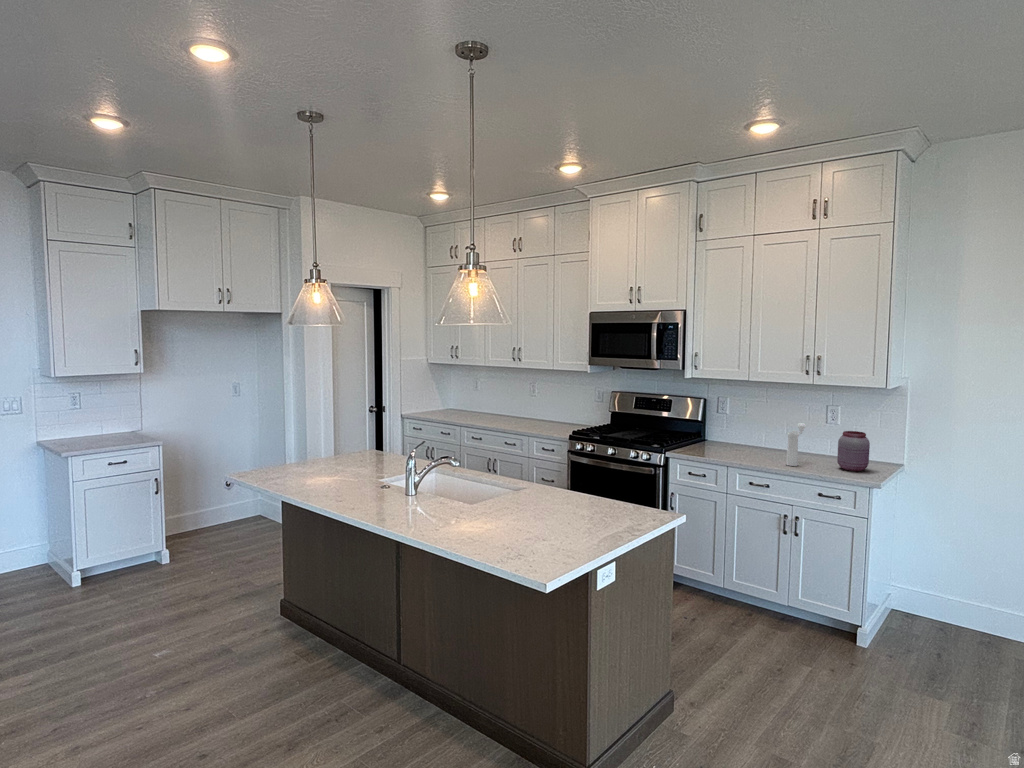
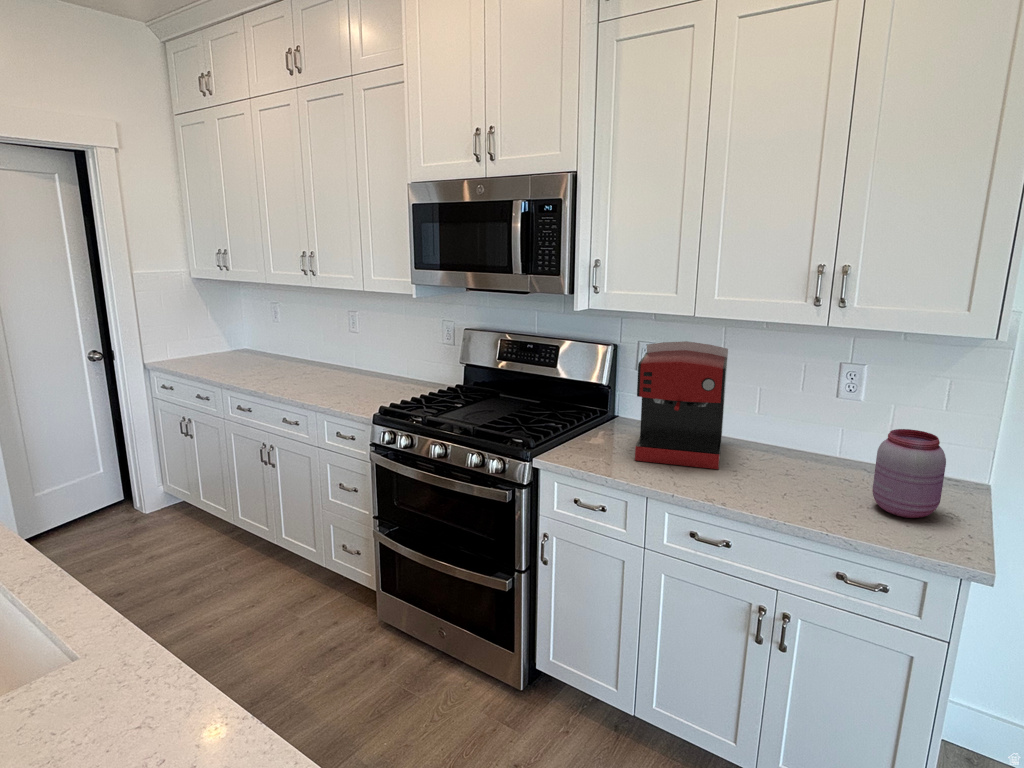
coffee maker: none [719,394,766,457] -> present [635,341,728,469]
pepper mill: present [786,423,806,466] -> none [766,408,809,502]

